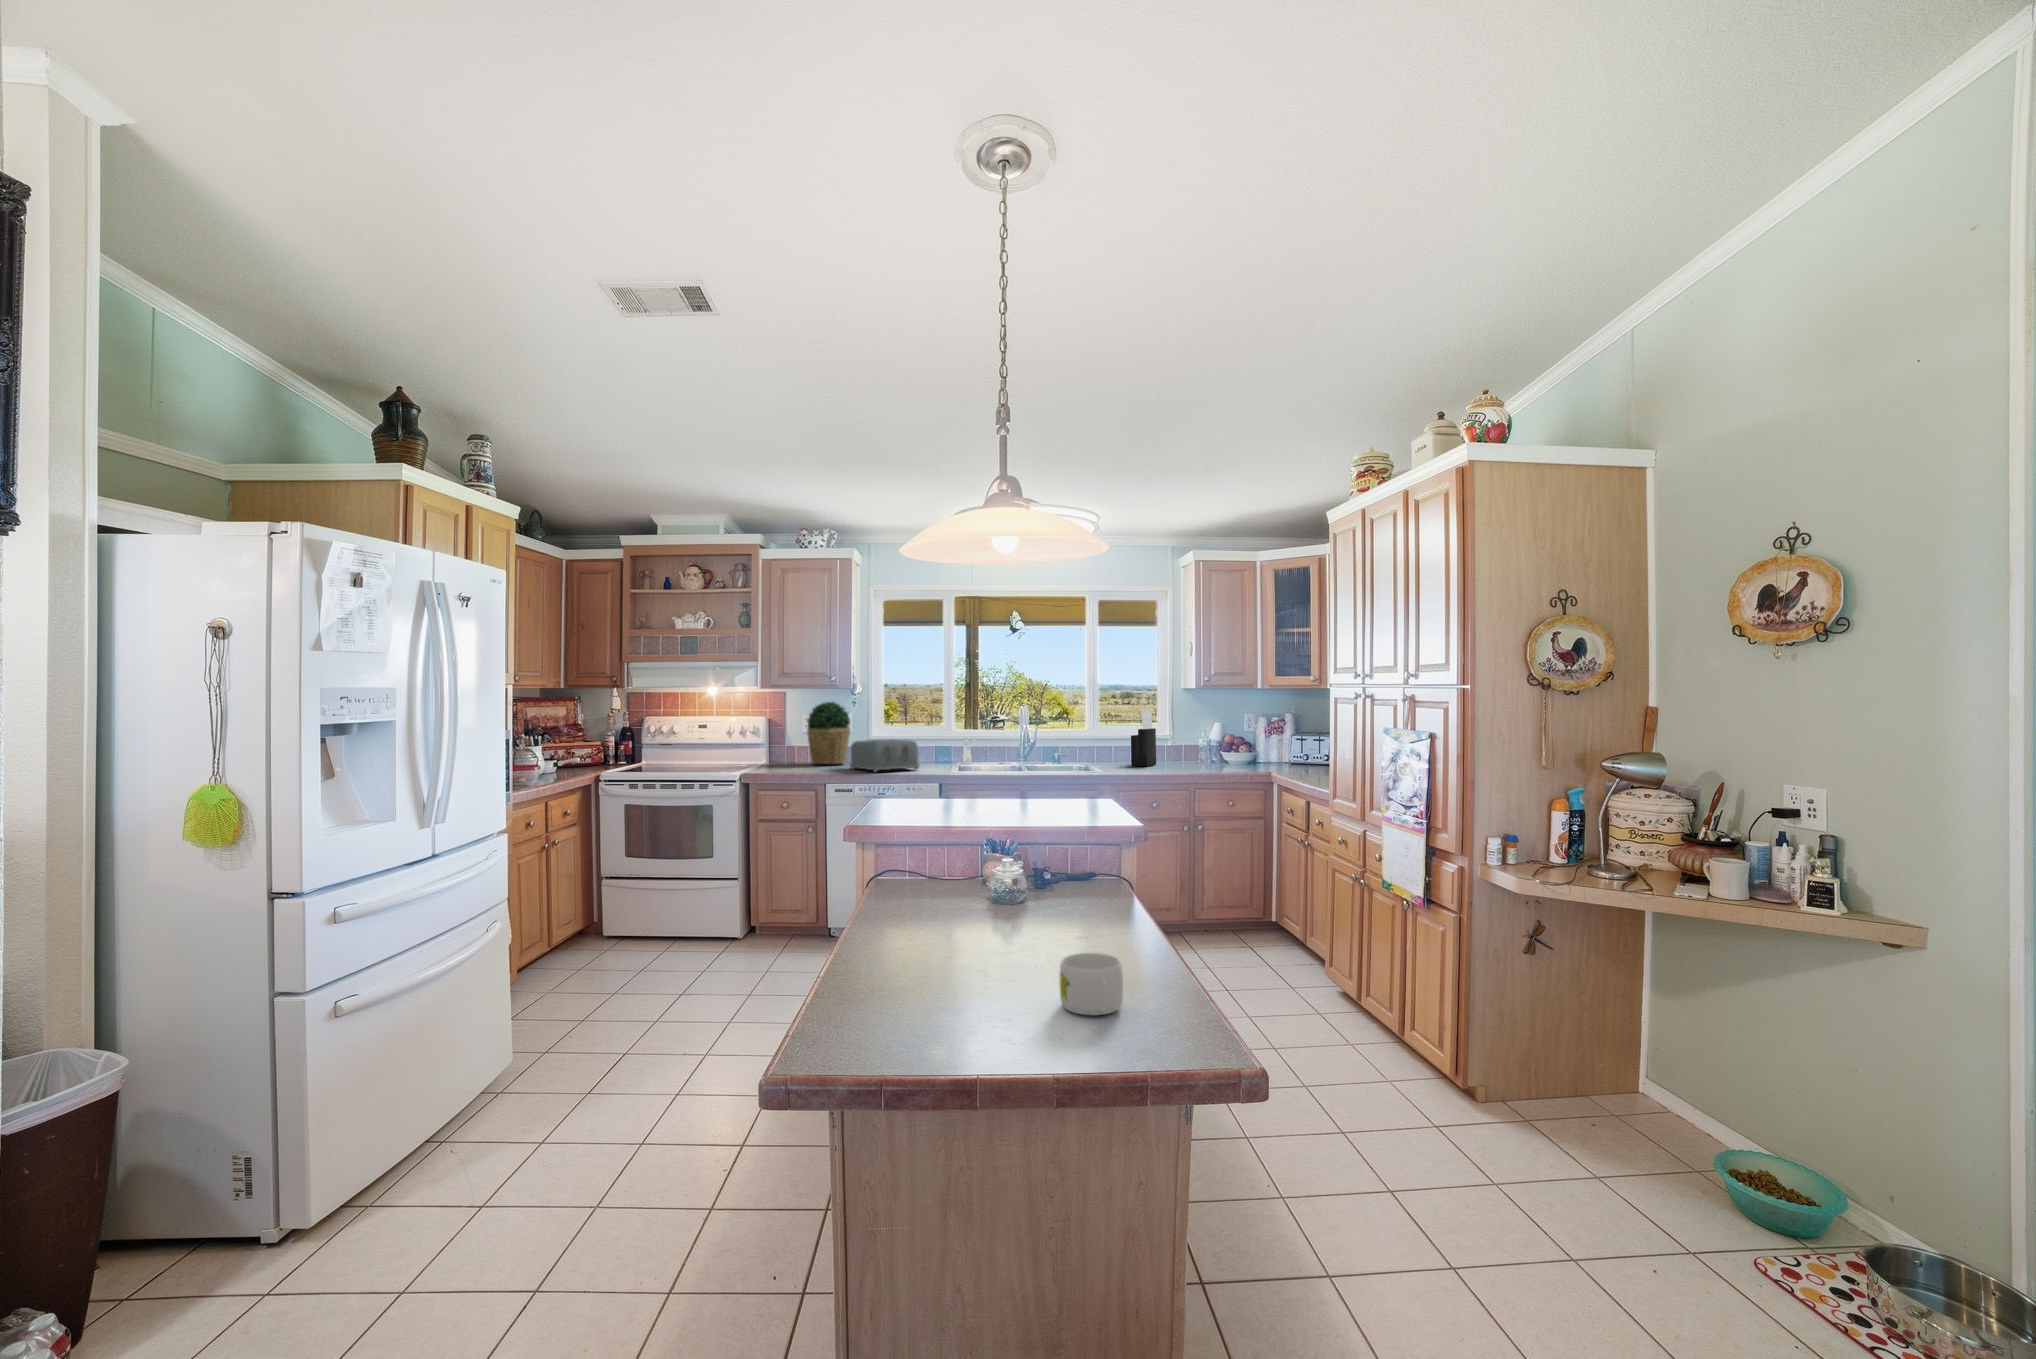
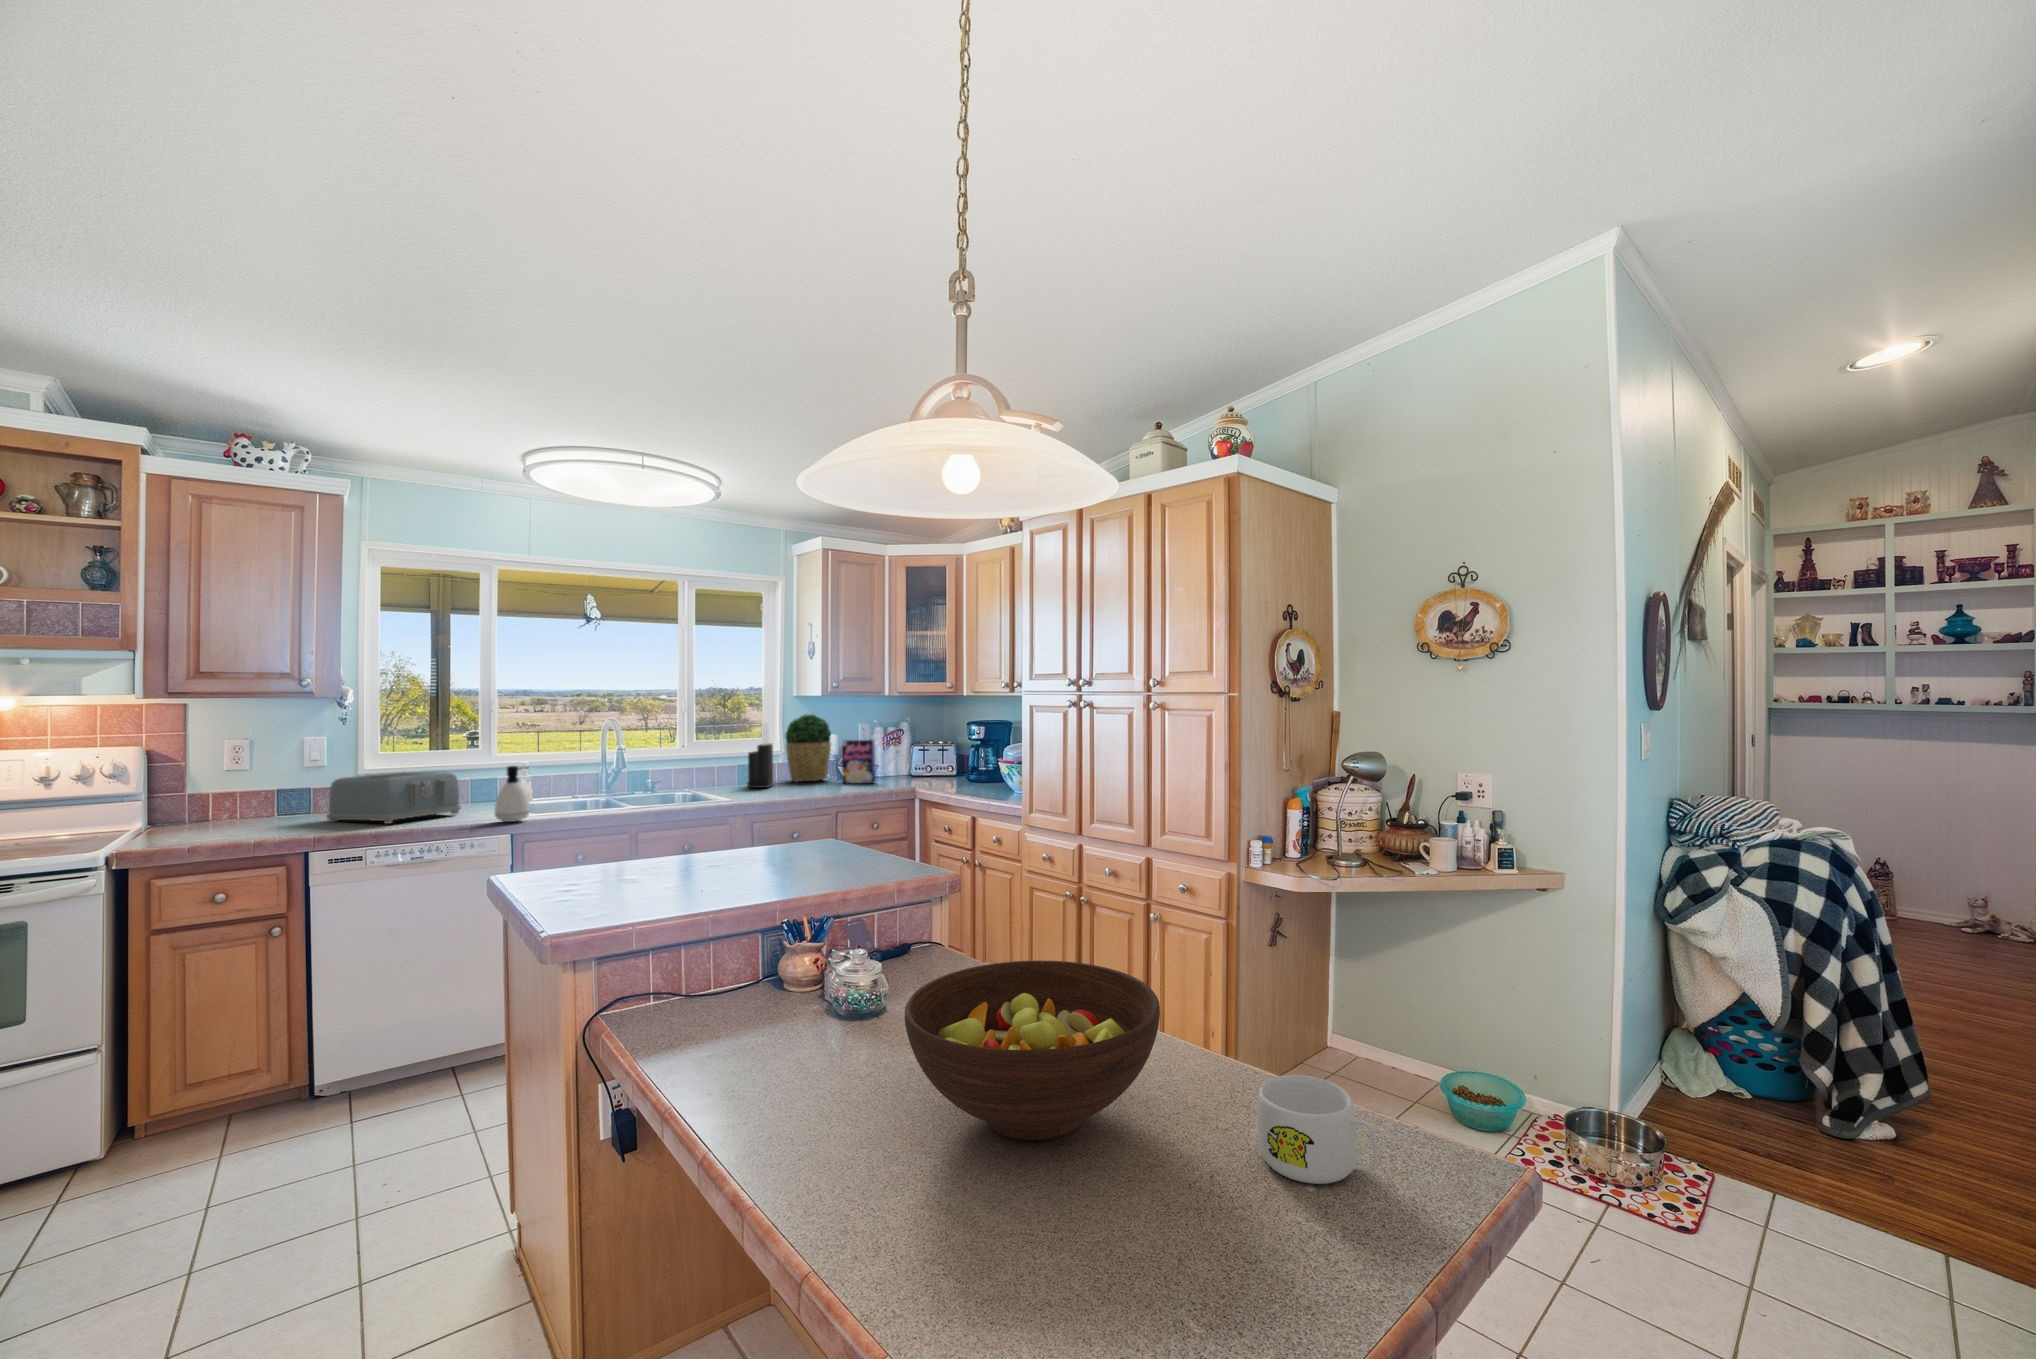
potted plant: present [807,702,850,764] -> present [785,714,831,782]
cereal box: none [1217,728,1248,768] -> present [842,740,875,783]
soap dispenser: none [930,737,951,776] -> present [495,766,530,822]
fruit bowl: none [905,868,1065,964] -> present [905,961,1160,1140]

